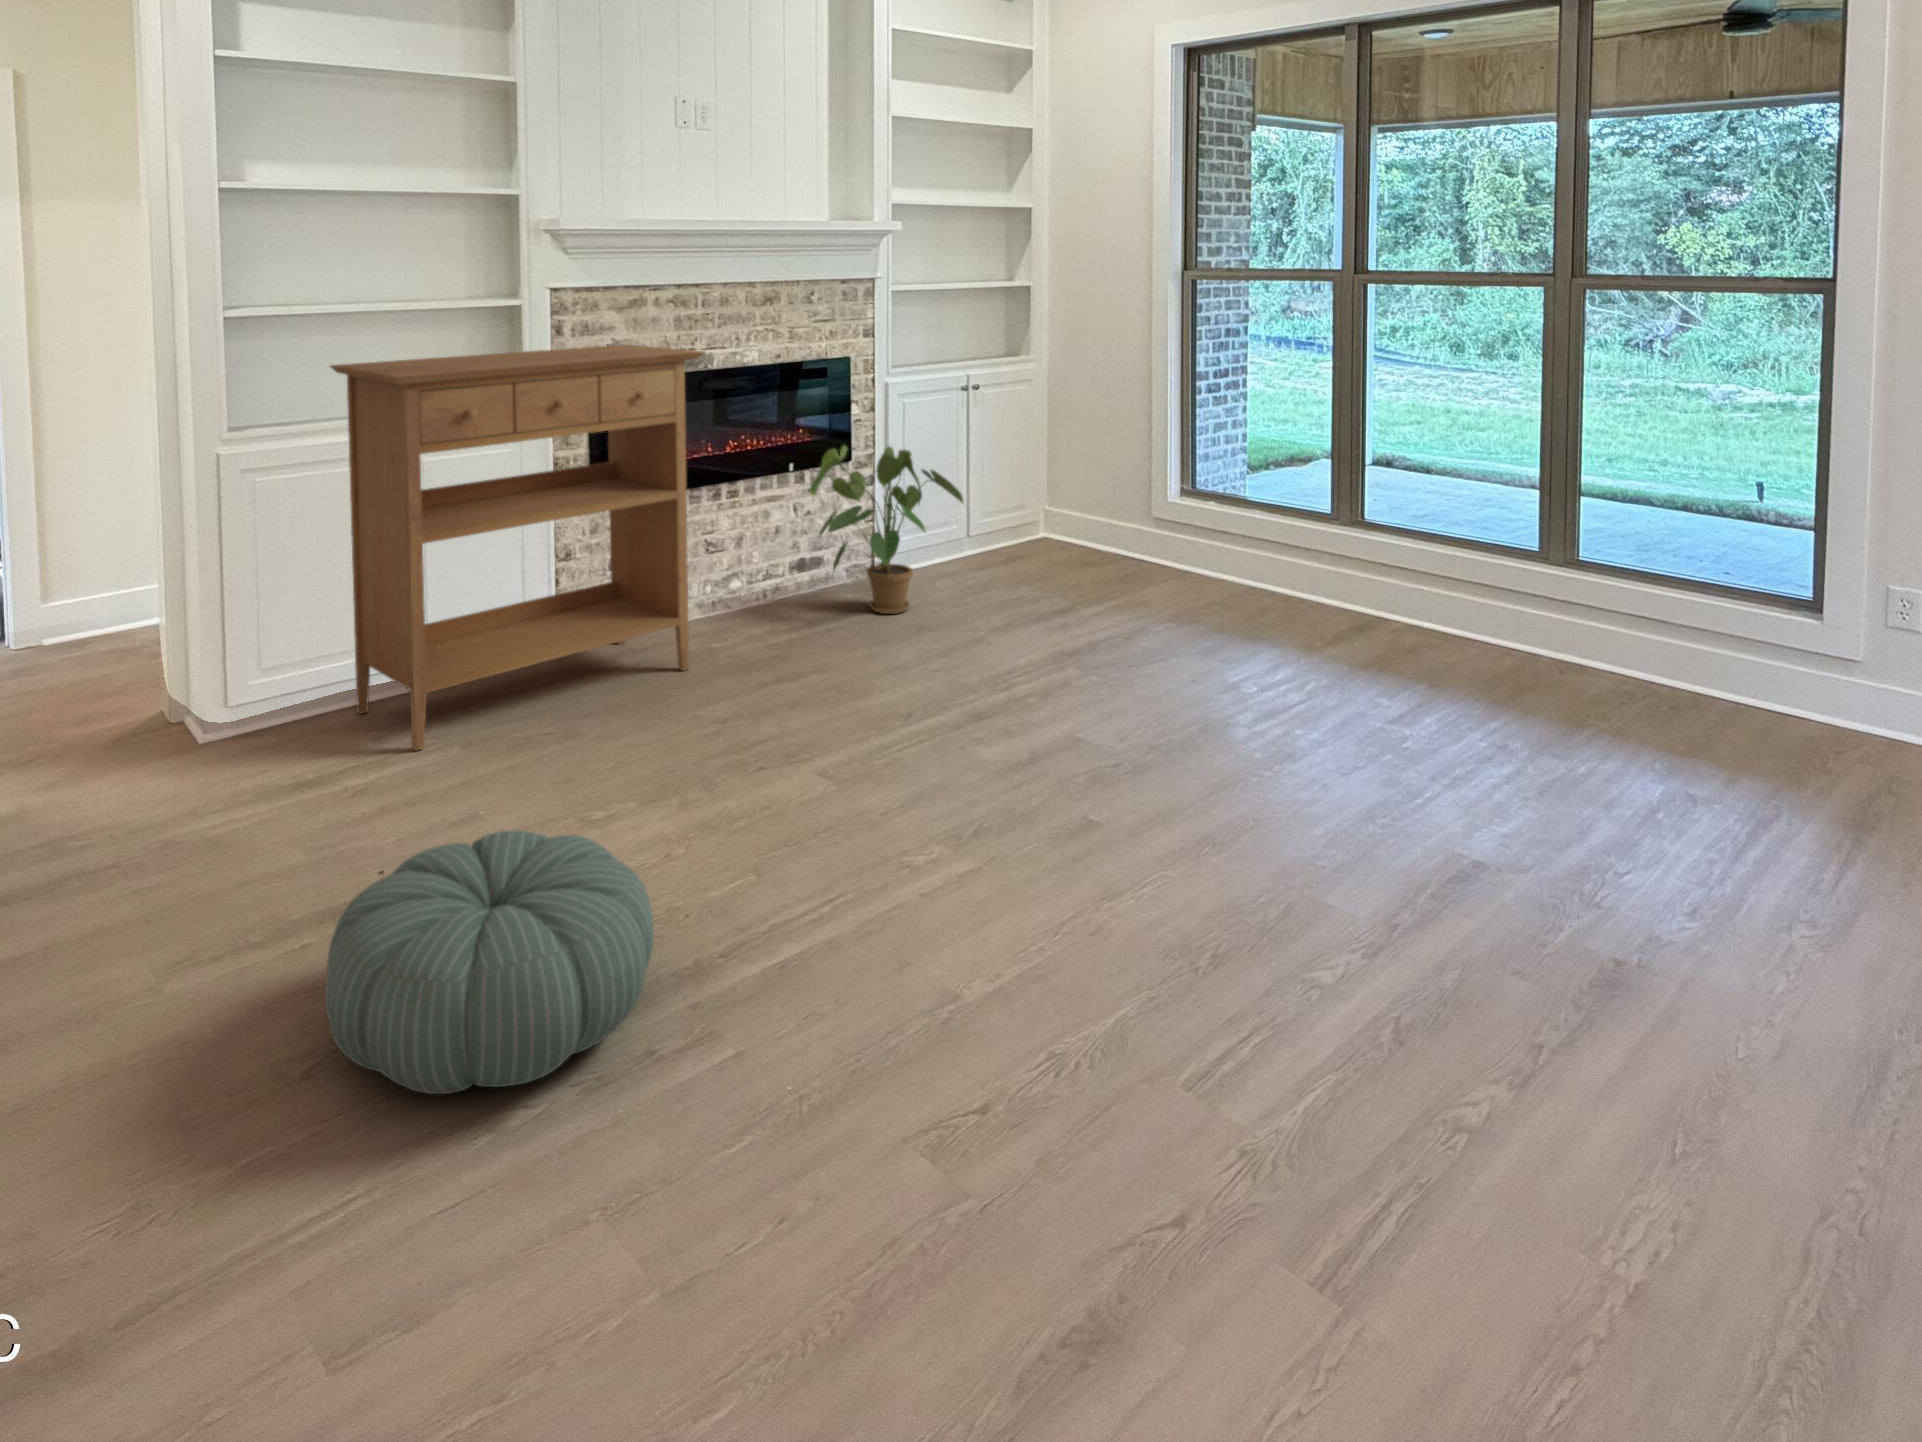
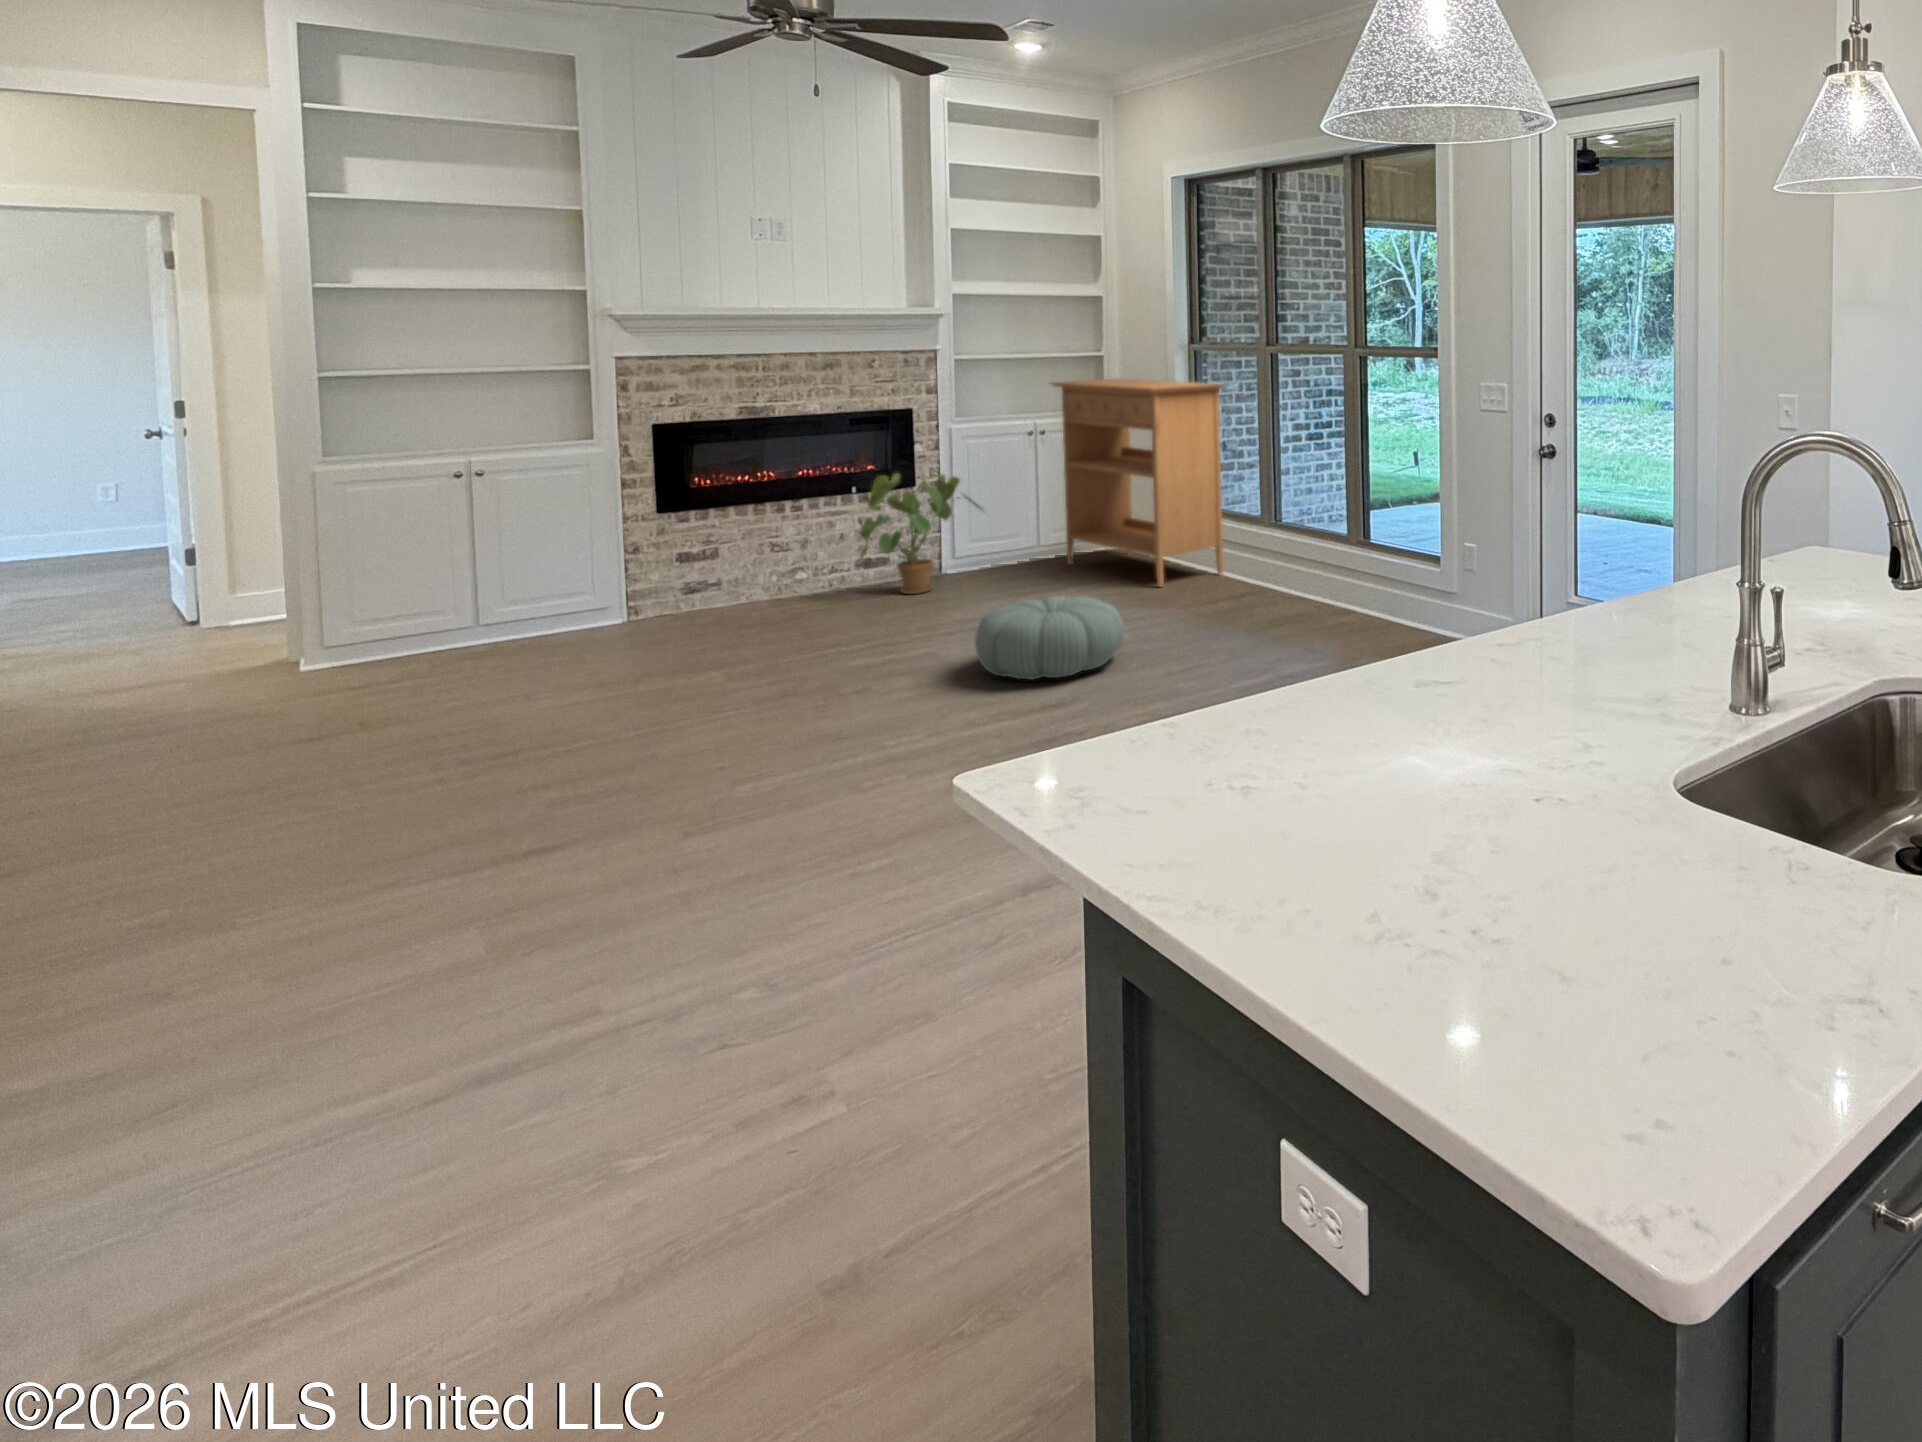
console table: present [330,344,706,750] -> present [1051,379,1223,587]
pouf: present [325,830,654,1094] -> present [975,596,1124,679]

